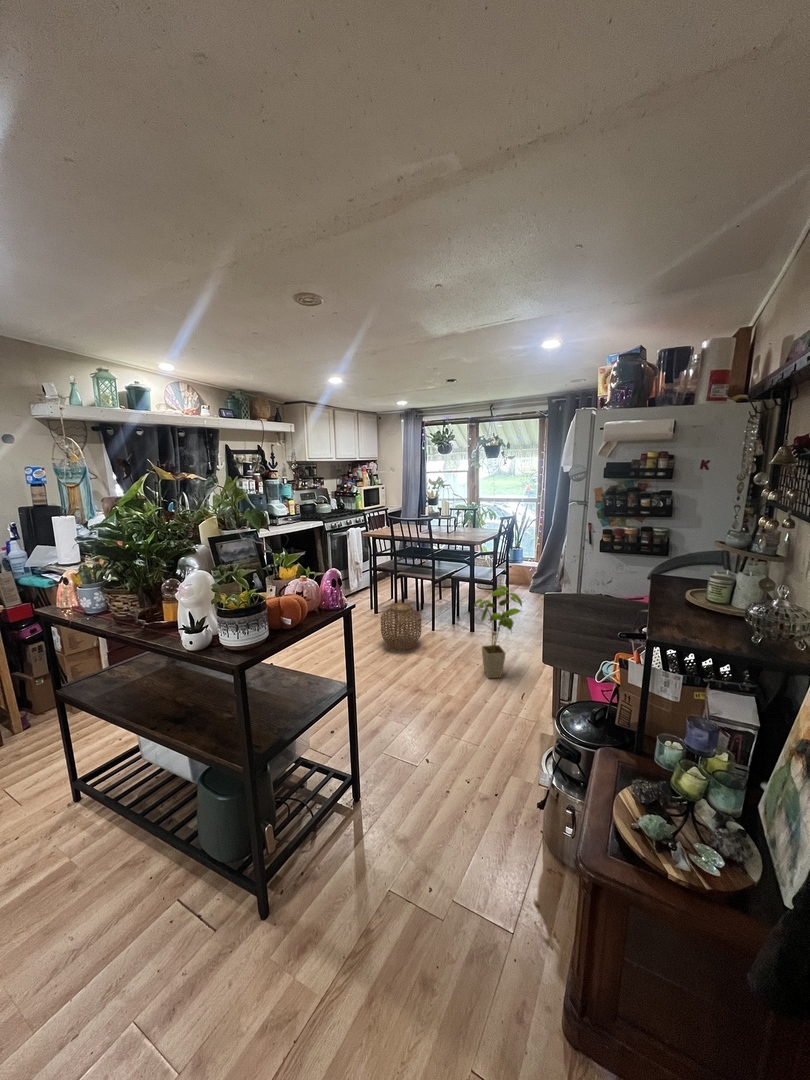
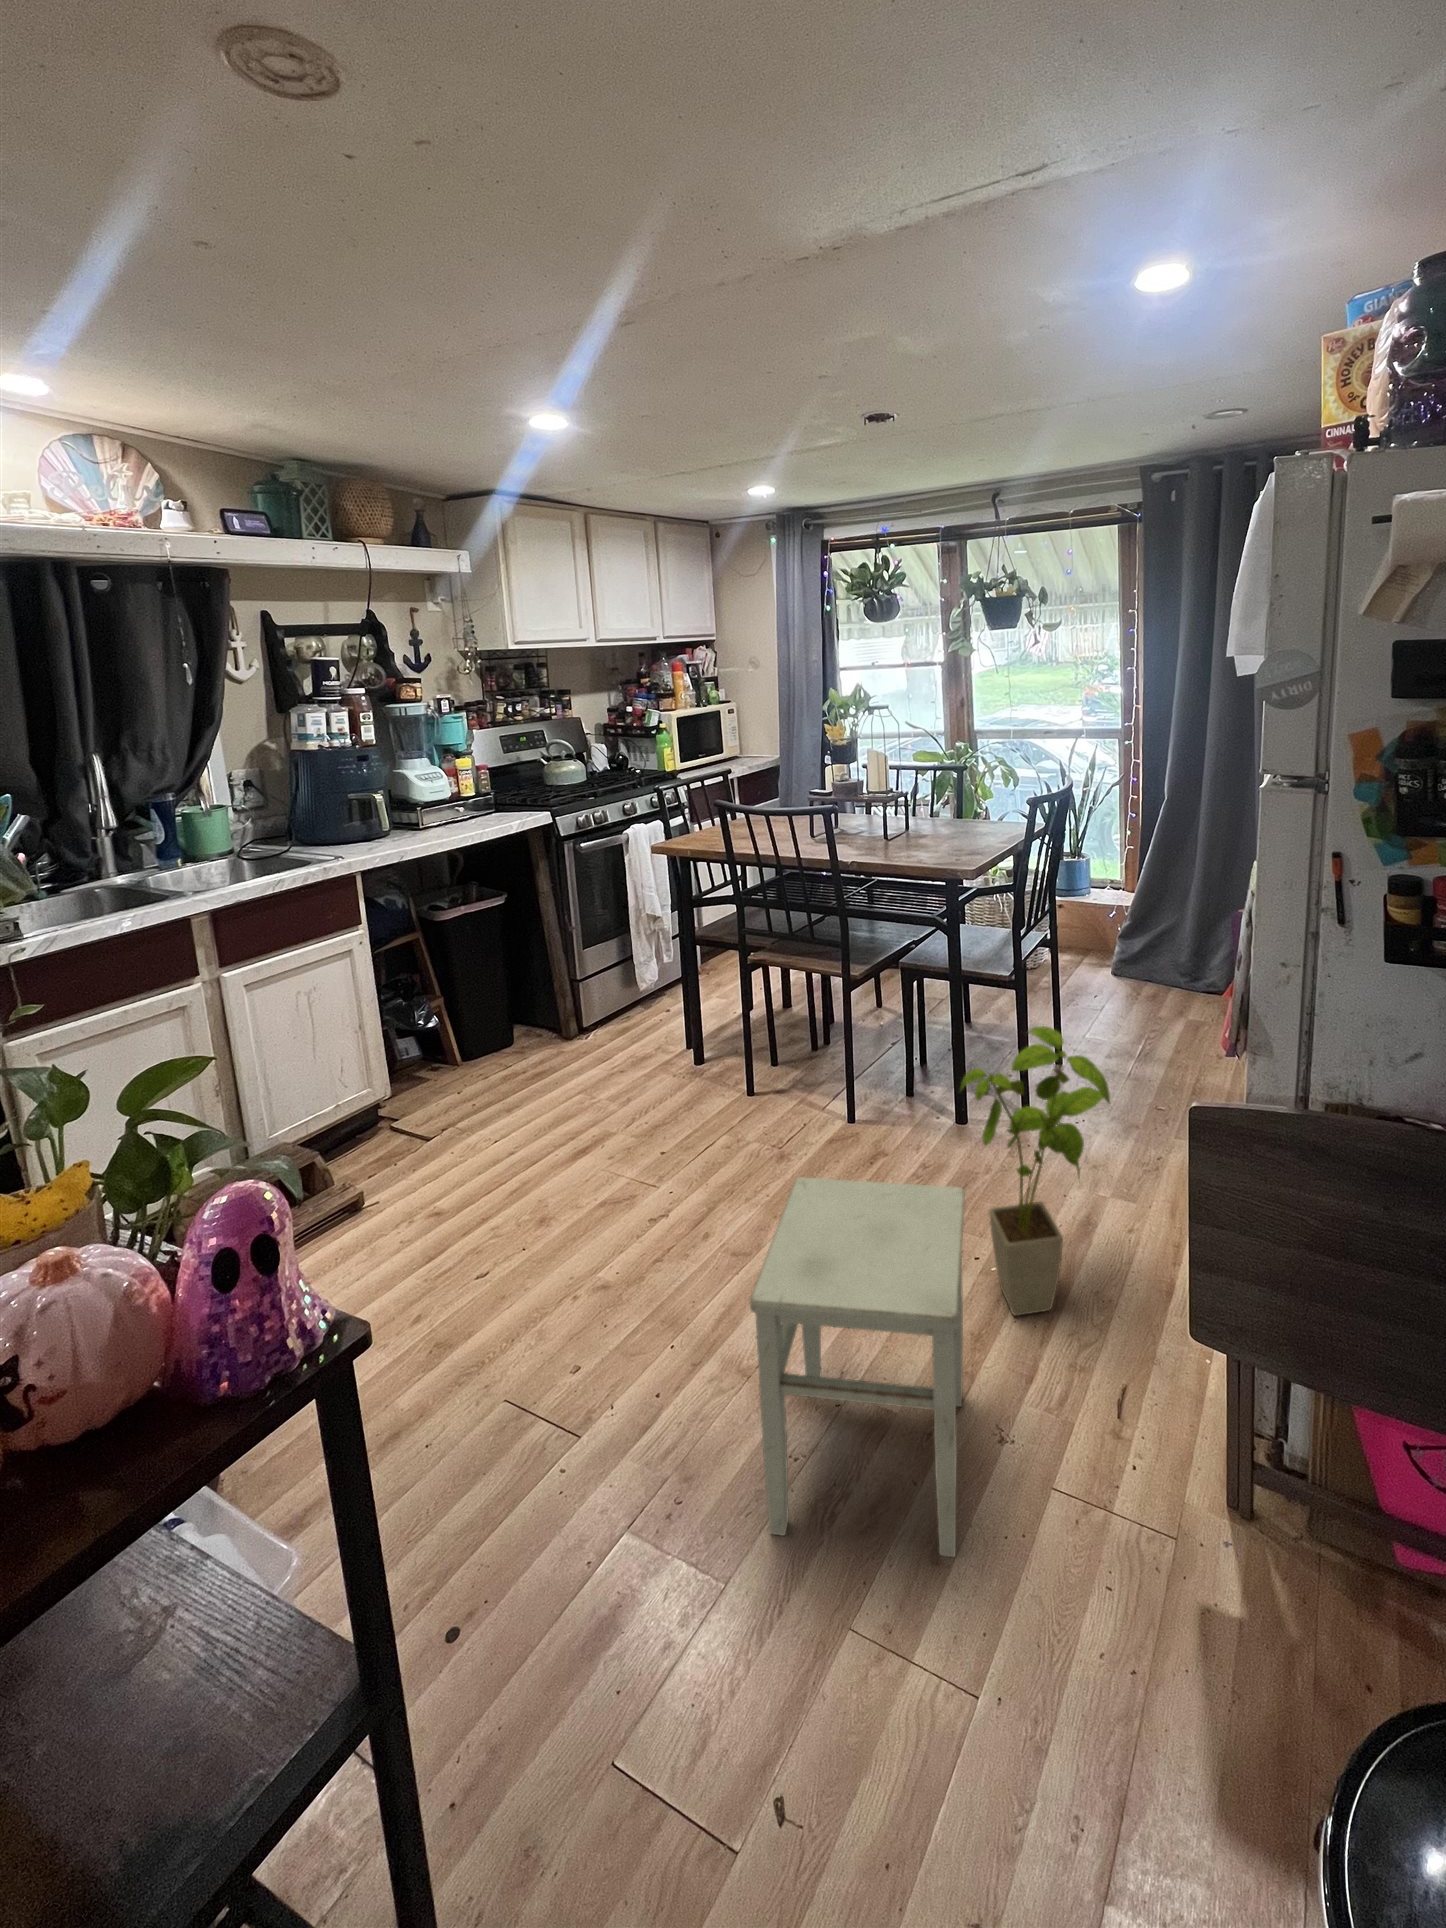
woven basket: present [381,603,421,651] -> none [690,1058,813,1208]
stool: none [414,625,476,724] -> present [750,1177,965,1558]

